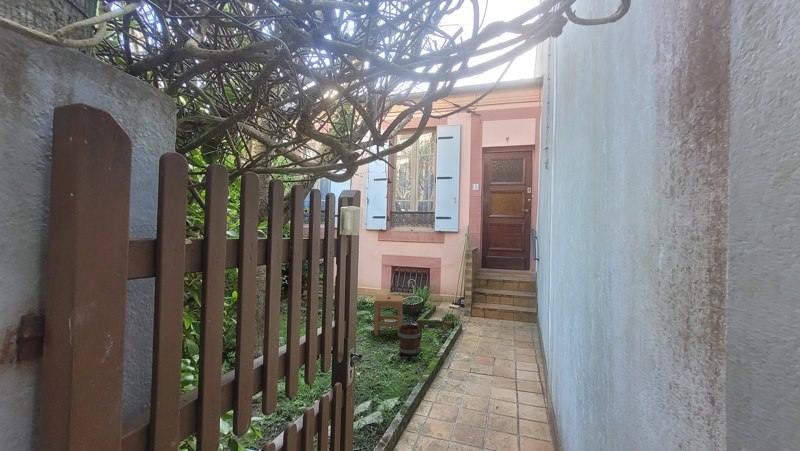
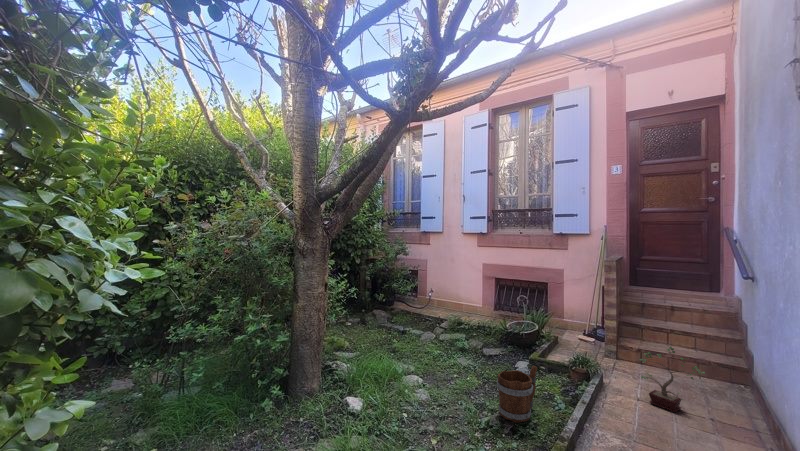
stool: present [374,295,403,337] -> none [464,318,507,383]
potted plant: none [481,302,512,340] -> present [640,346,705,412]

